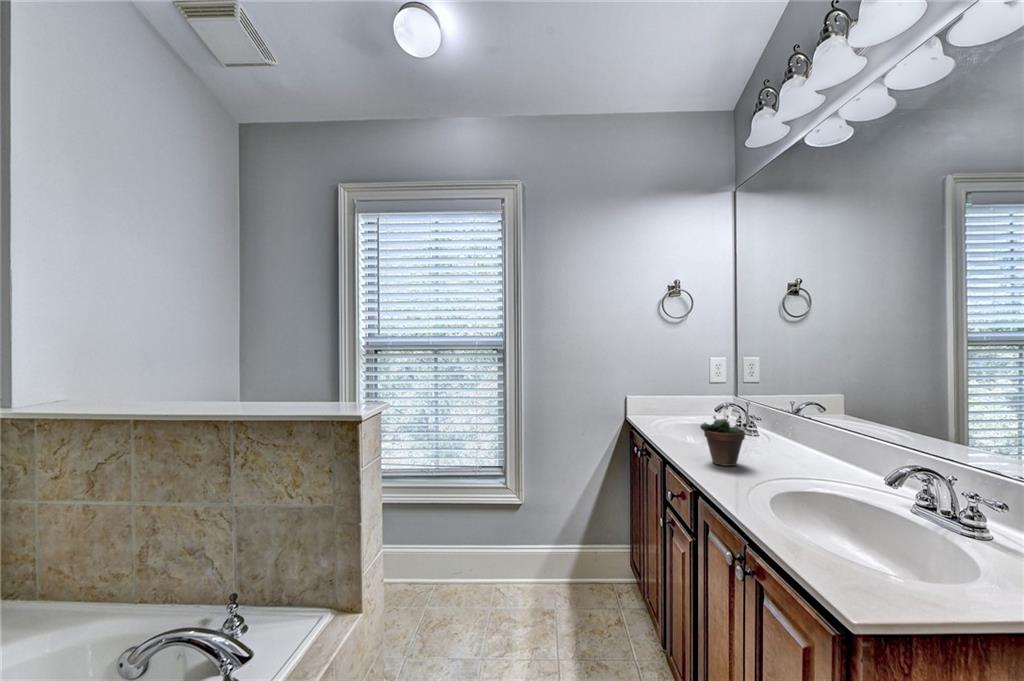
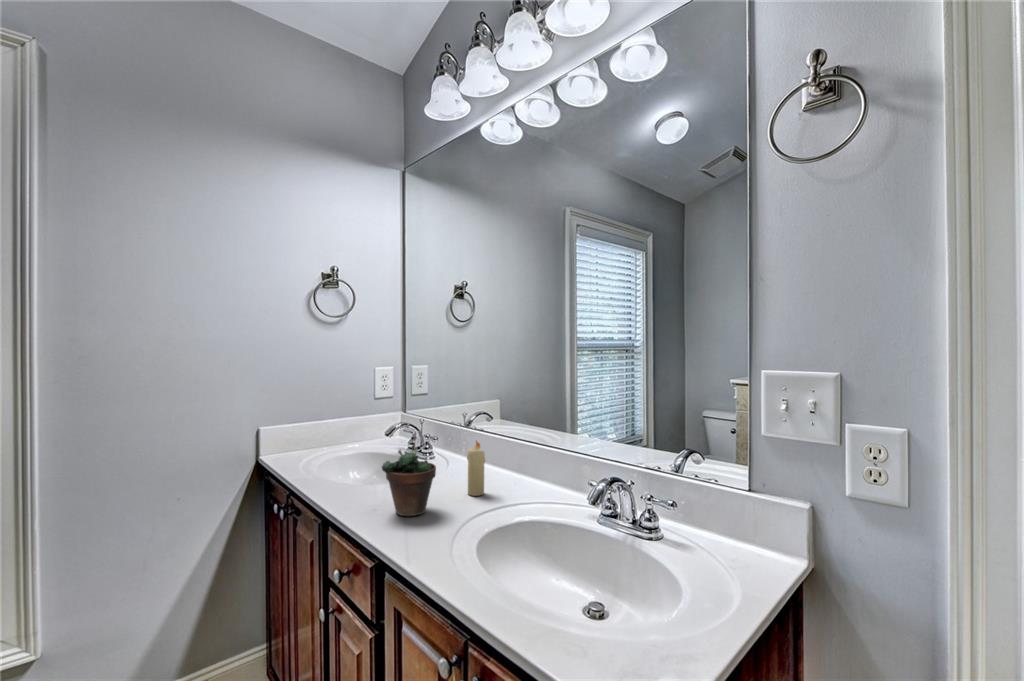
candle: none [779,417,796,464] -> present [467,441,485,496]

